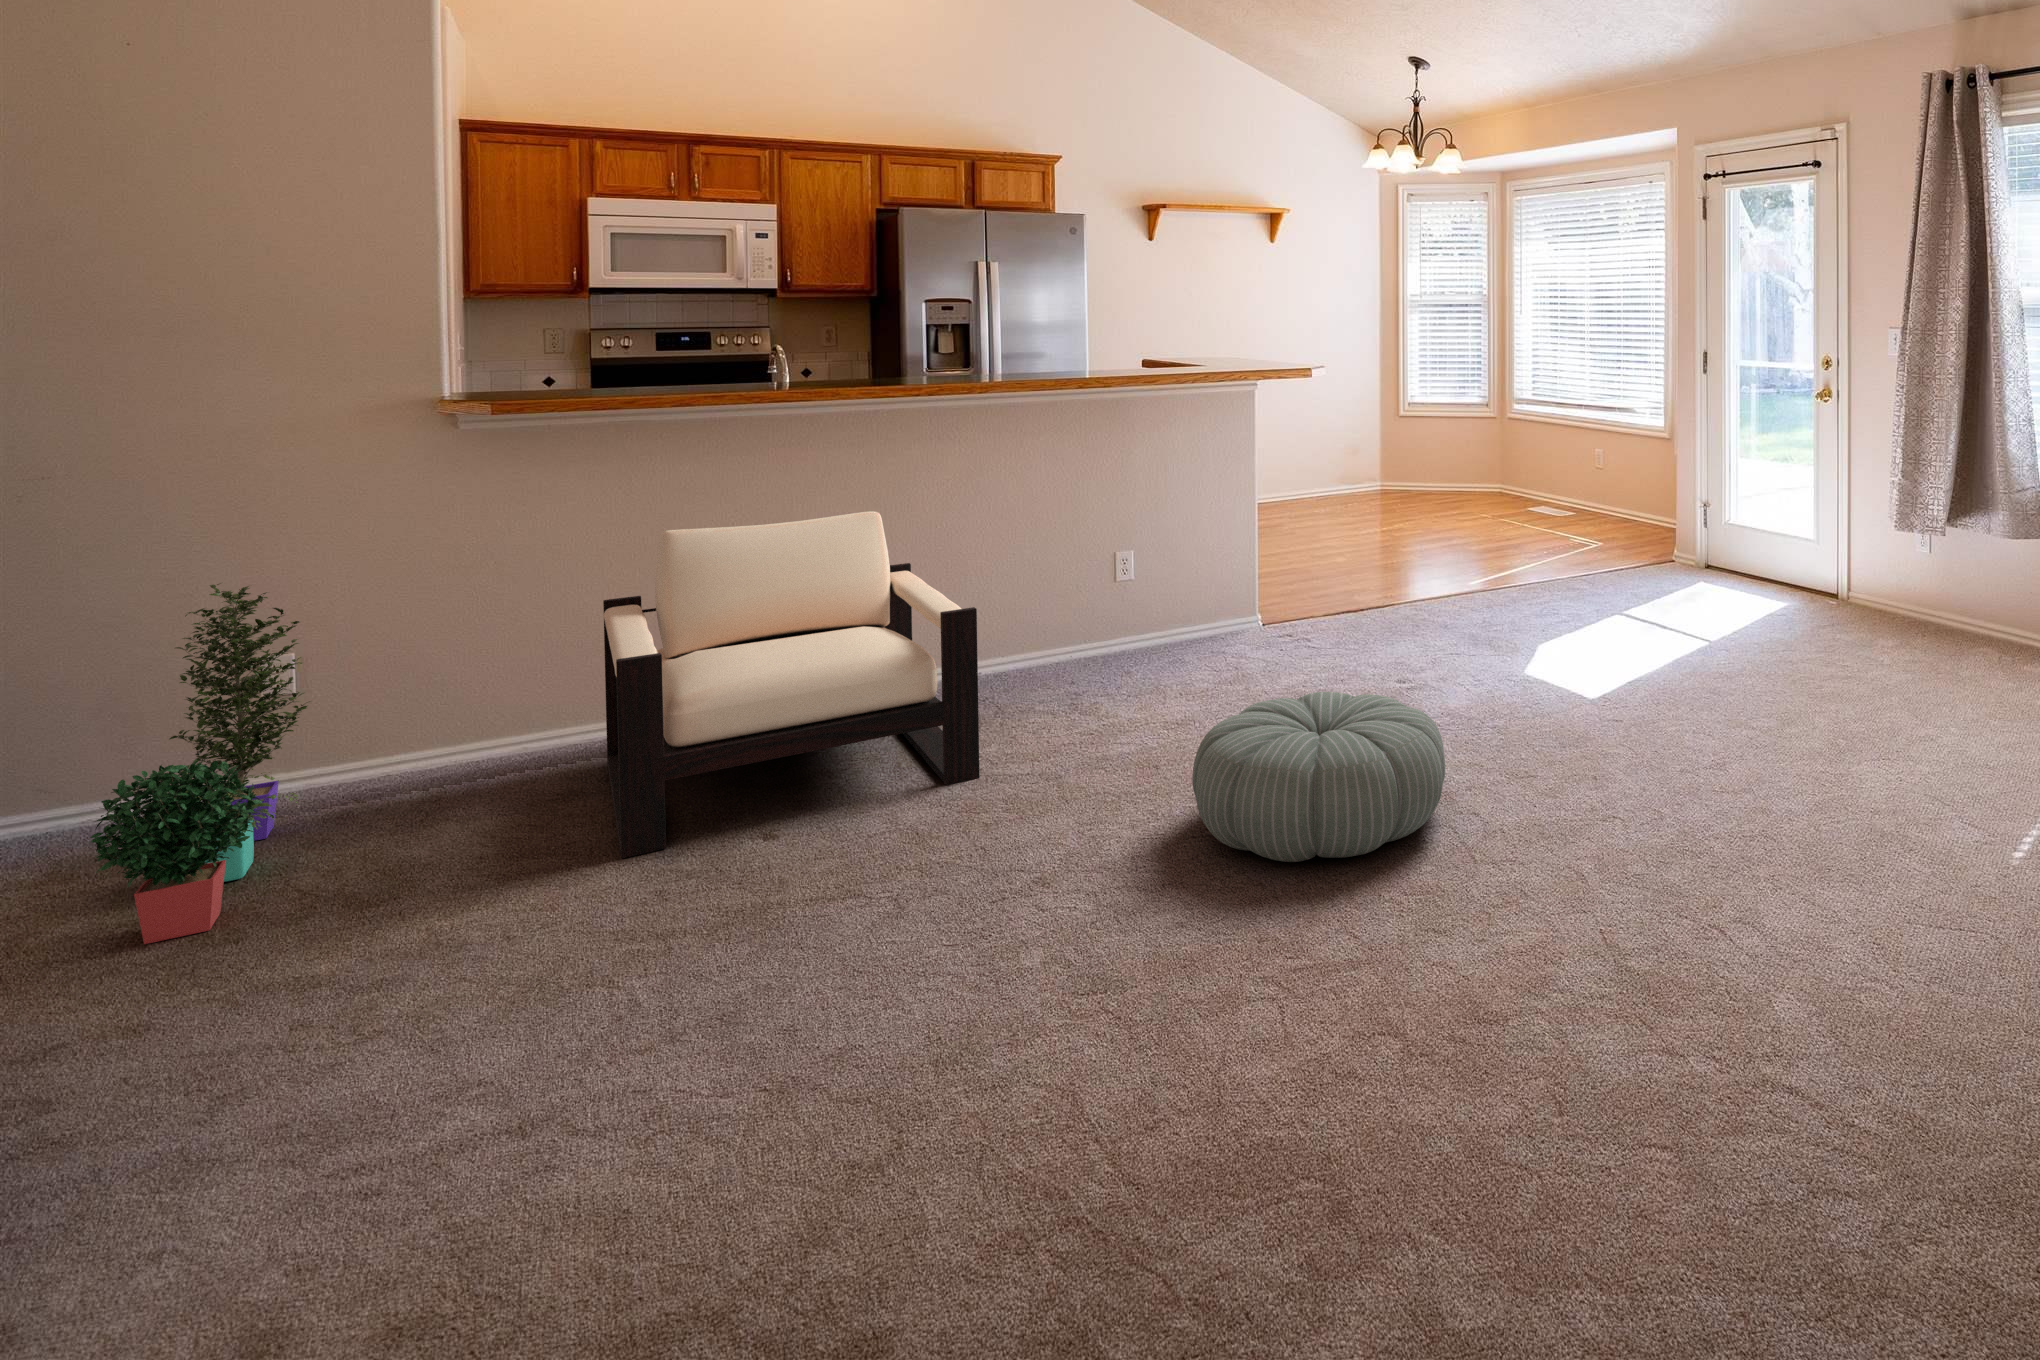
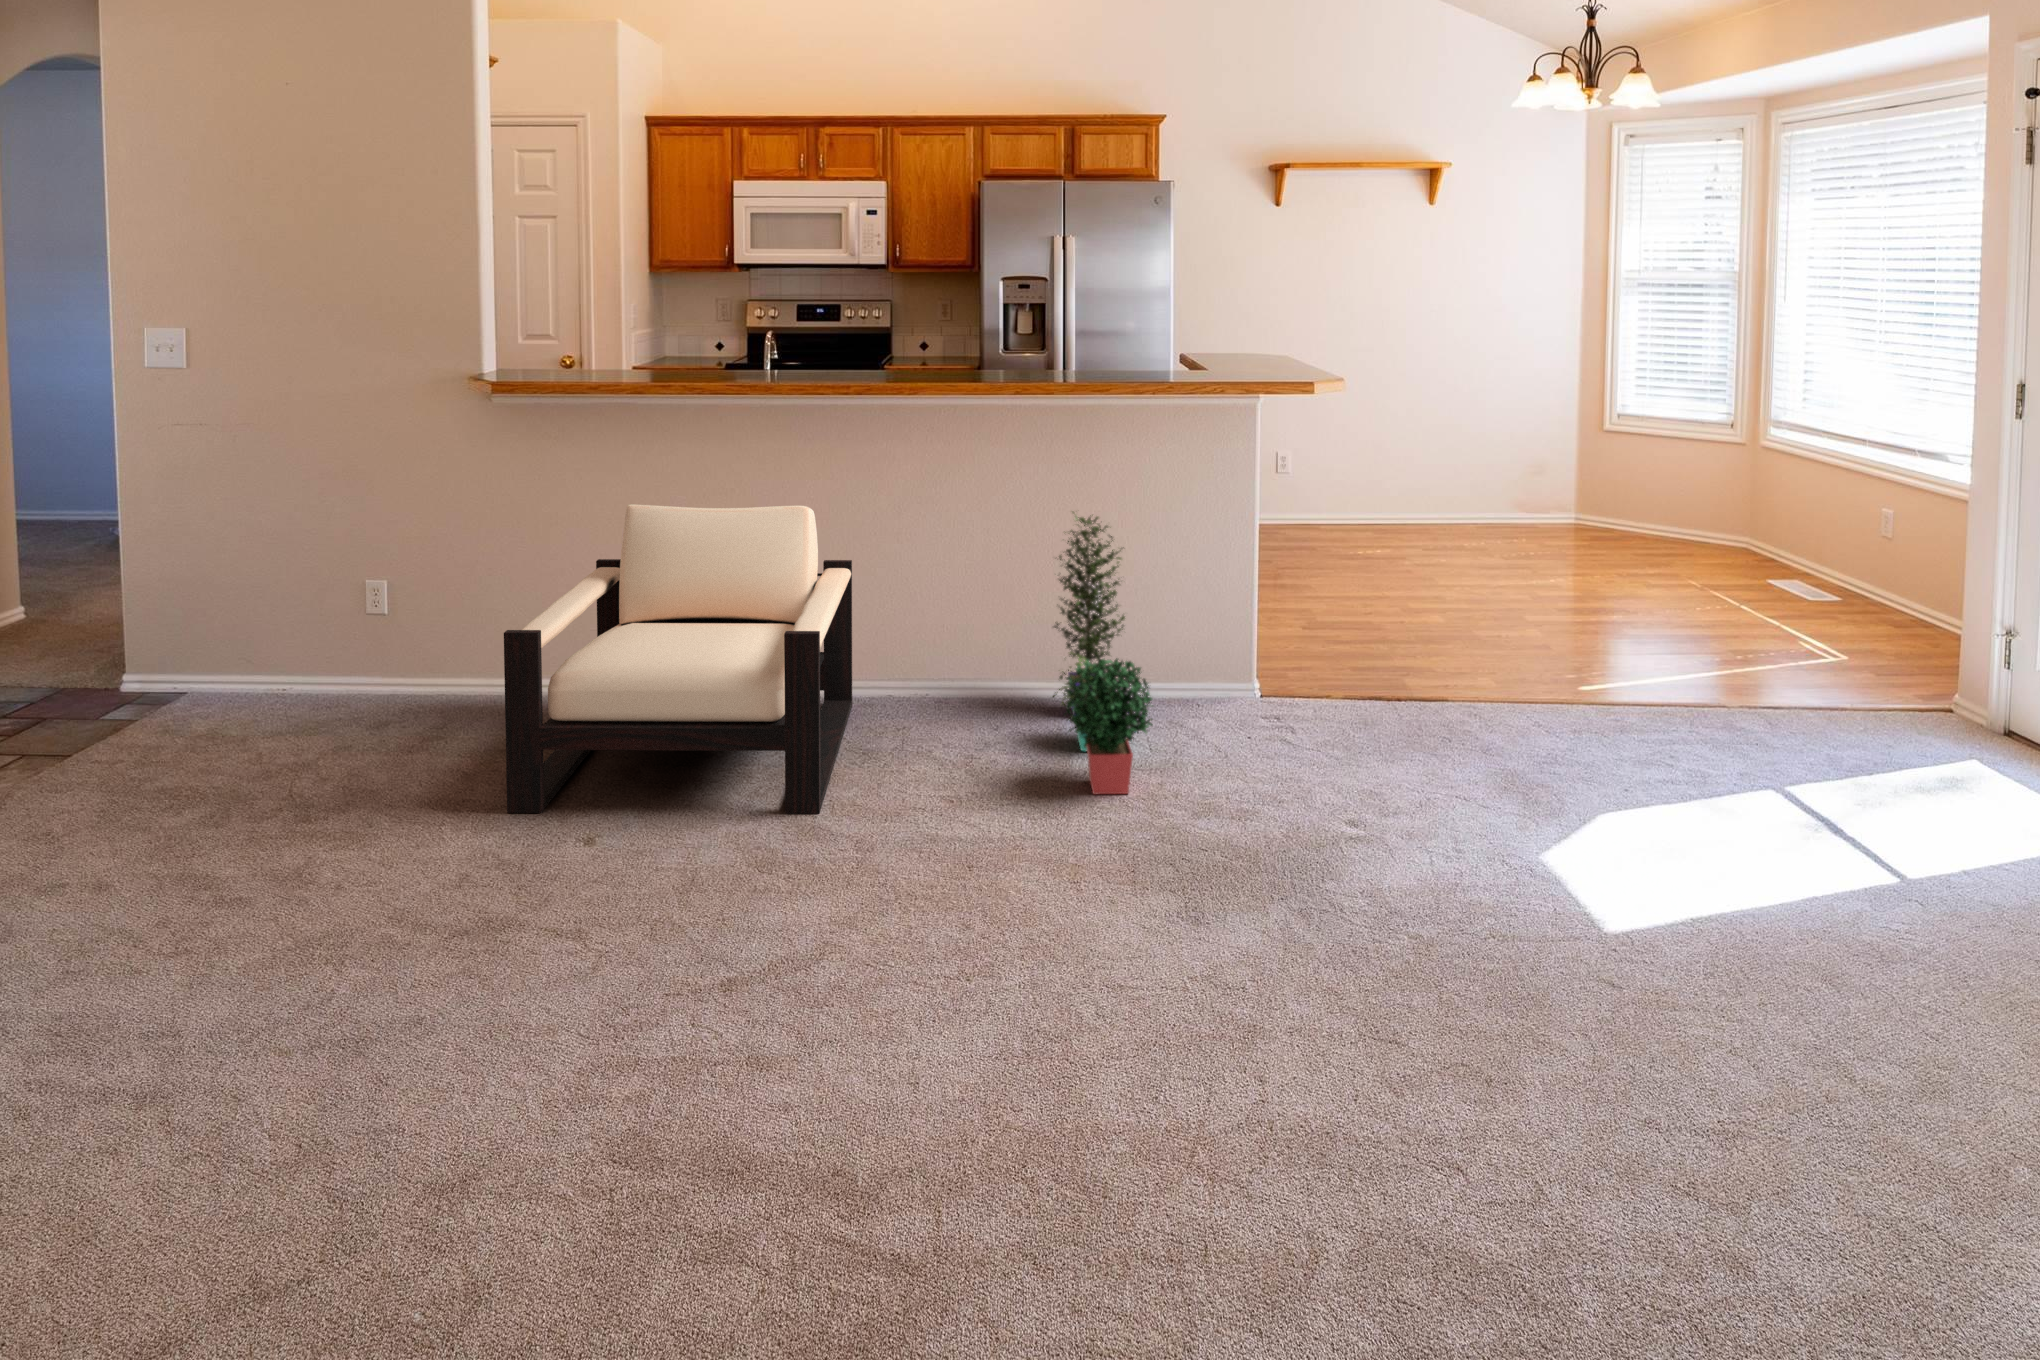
potted plant: present [90,583,310,944] -> present [1054,512,1152,794]
pouf: present [1192,692,1445,862] -> none [898,824,1236,1087]

